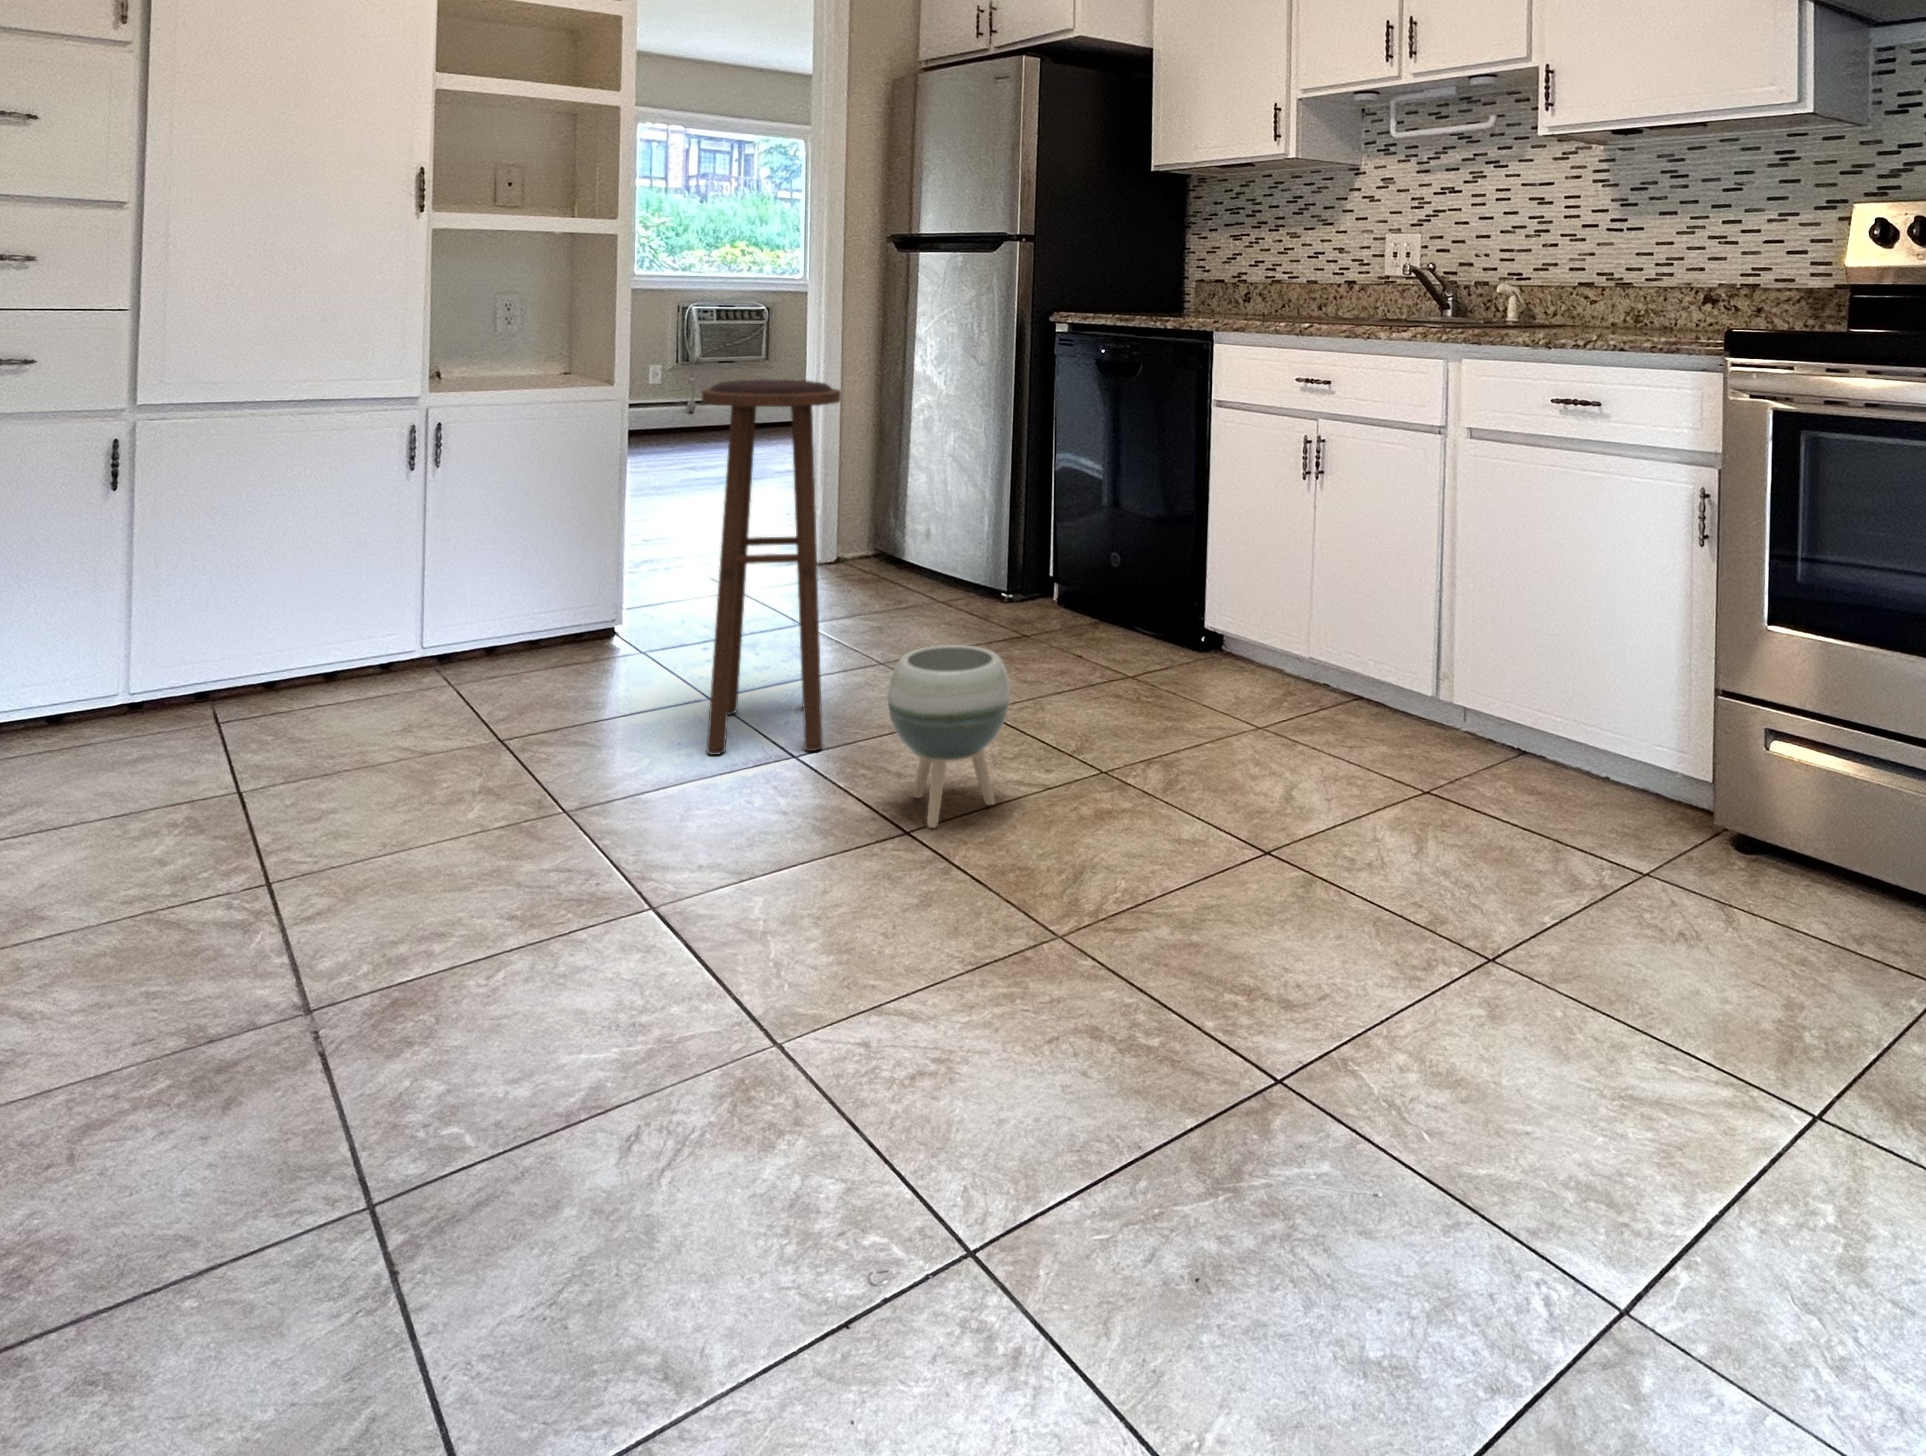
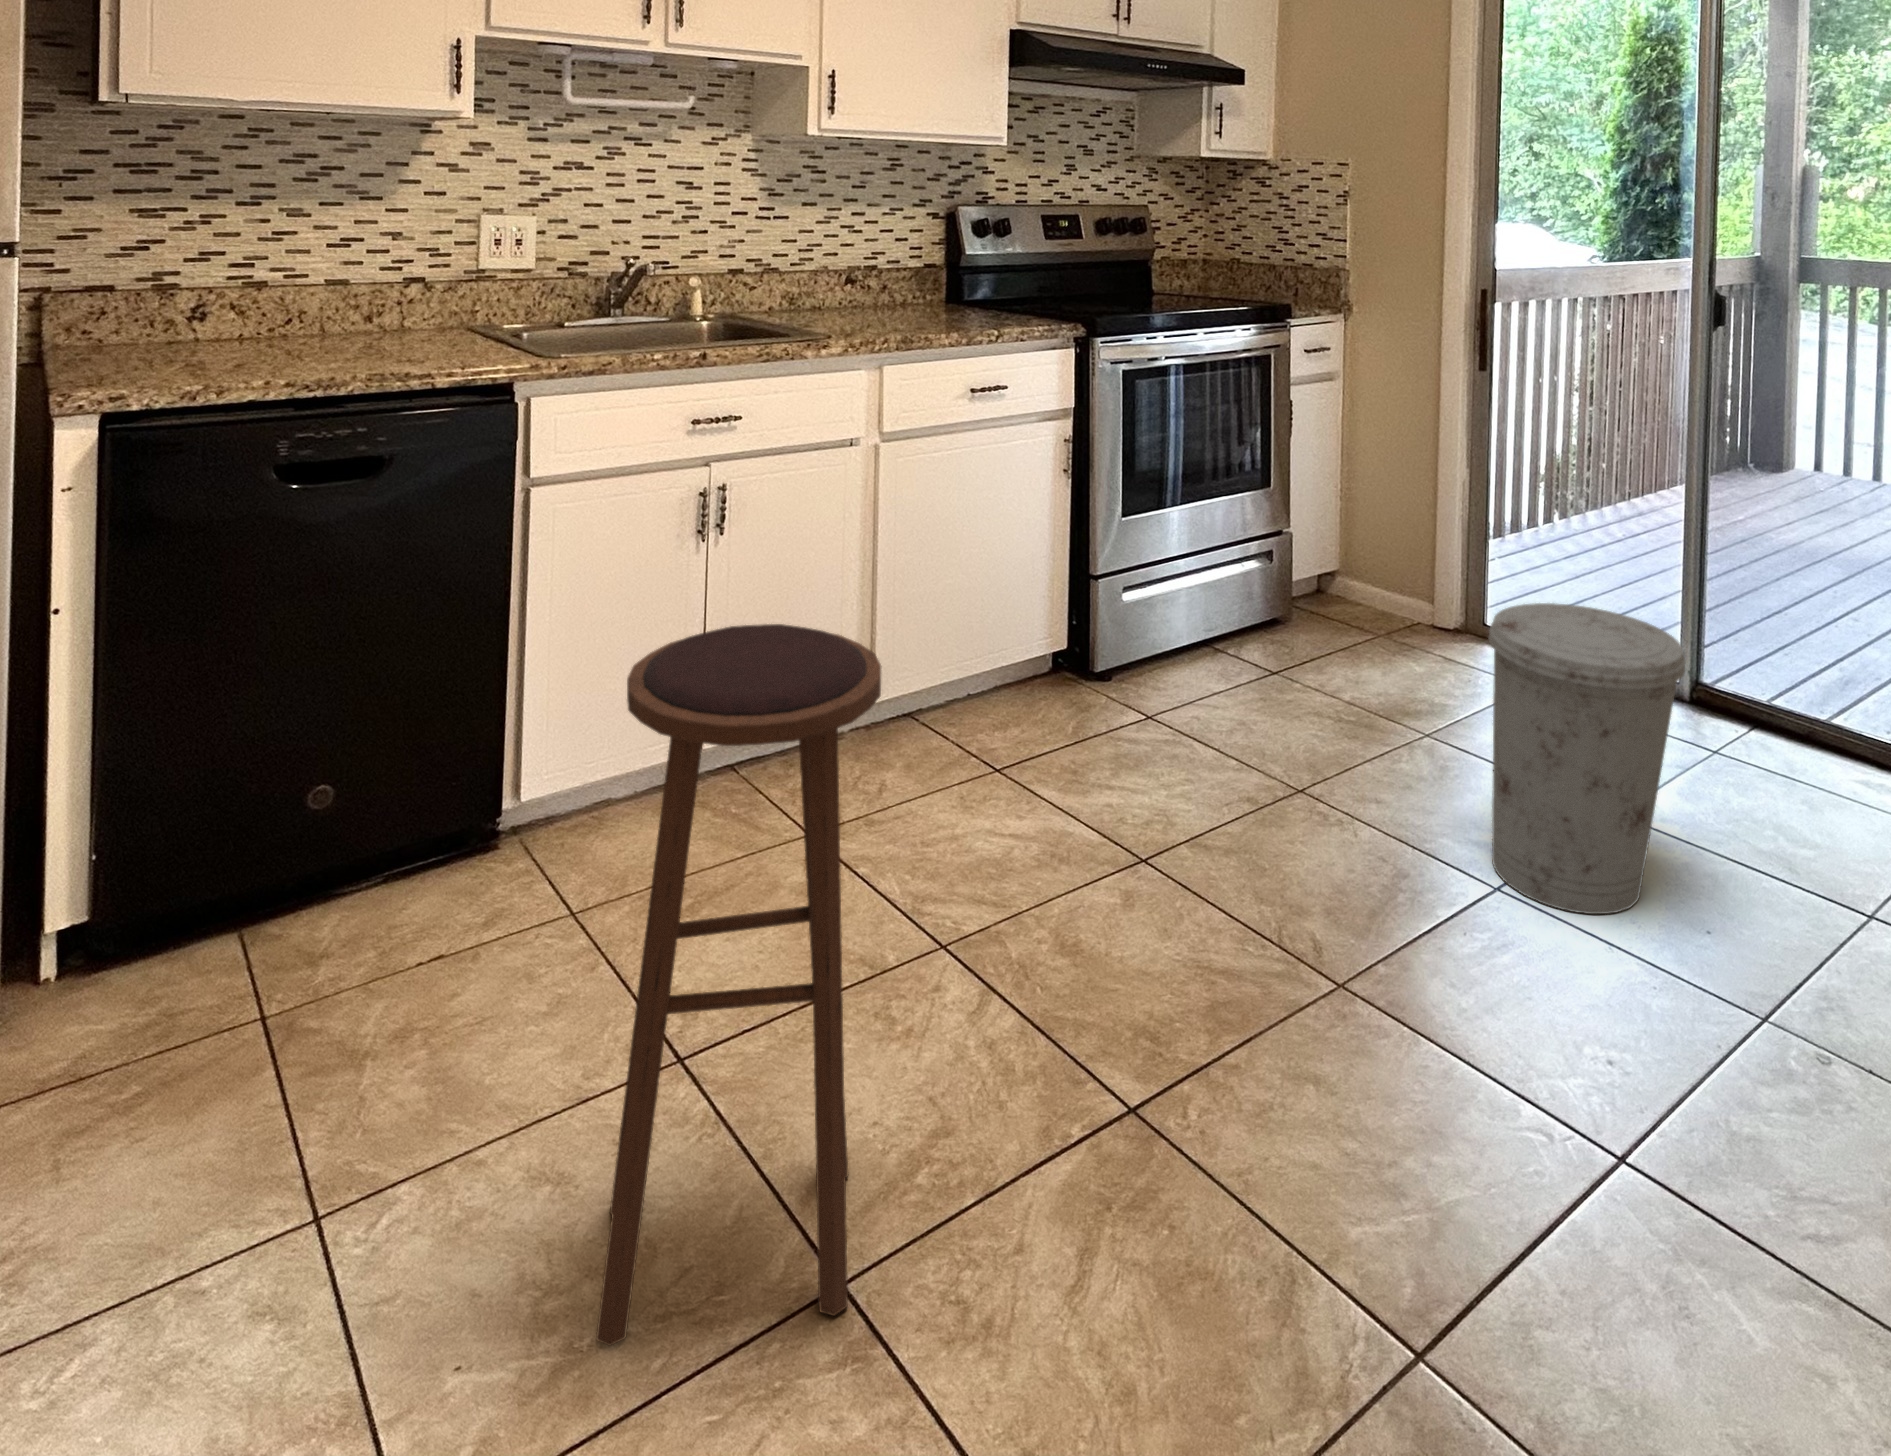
planter: present [888,645,1010,828] -> none [988,824,1132,1051]
trash can: none [1129,697,1462,1305] -> present [1489,603,1685,914]

